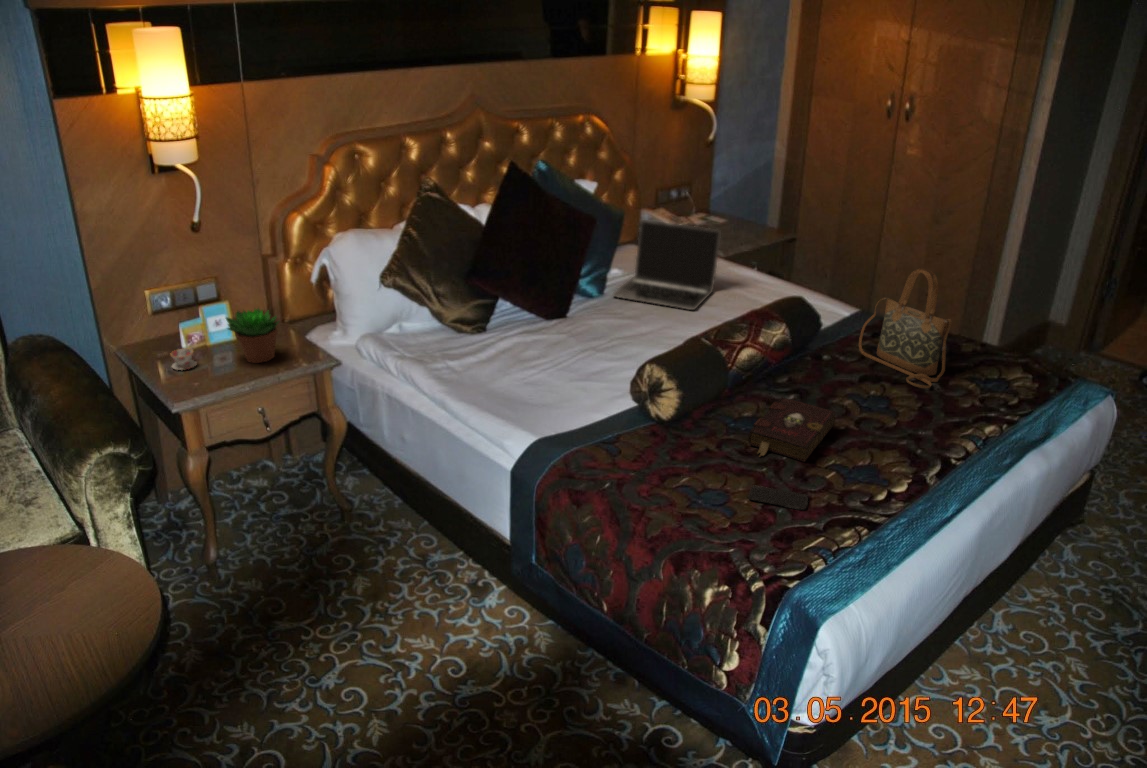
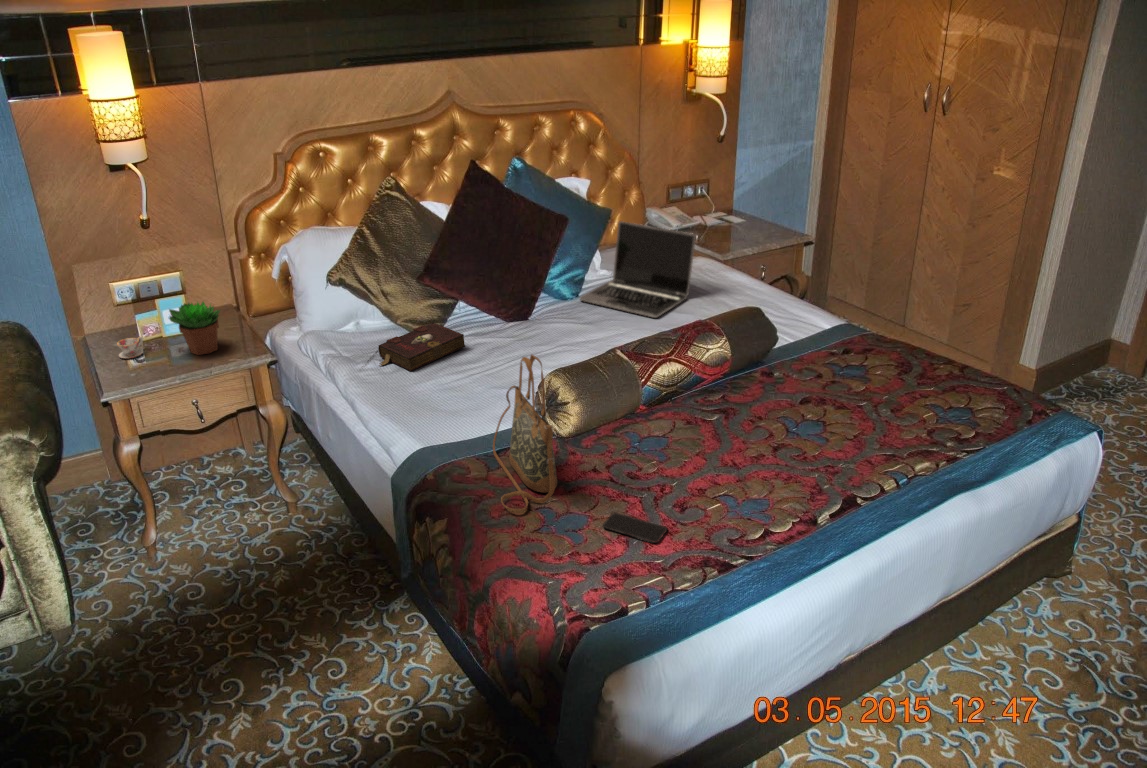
handbag: present [859,268,952,388] -> present [493,355,557,513]
book: present [748,397,836,462] -> present [378,323,465,371]

